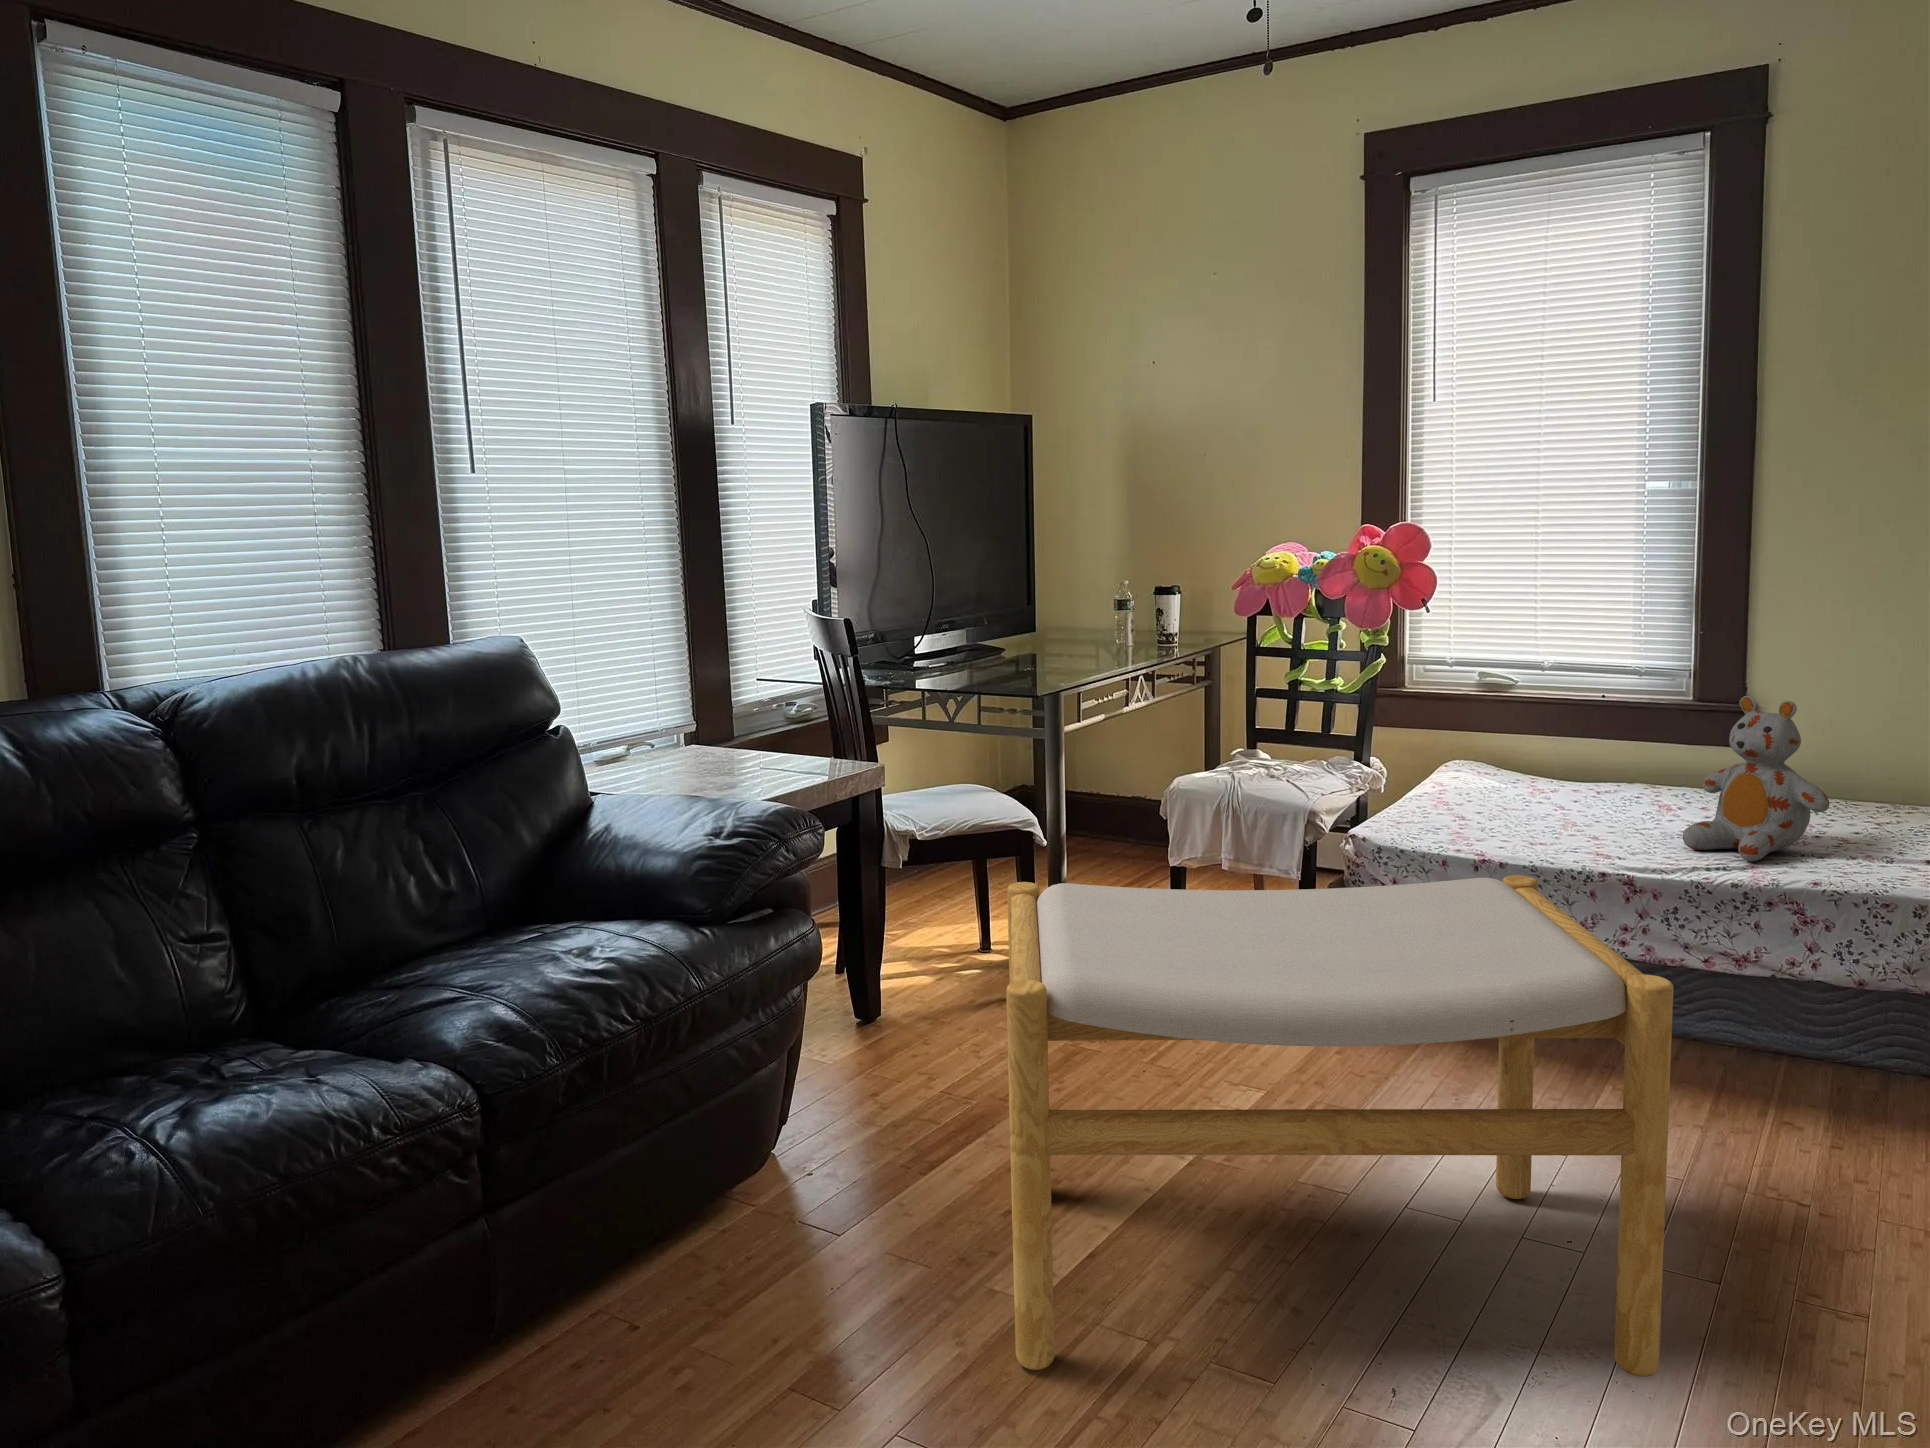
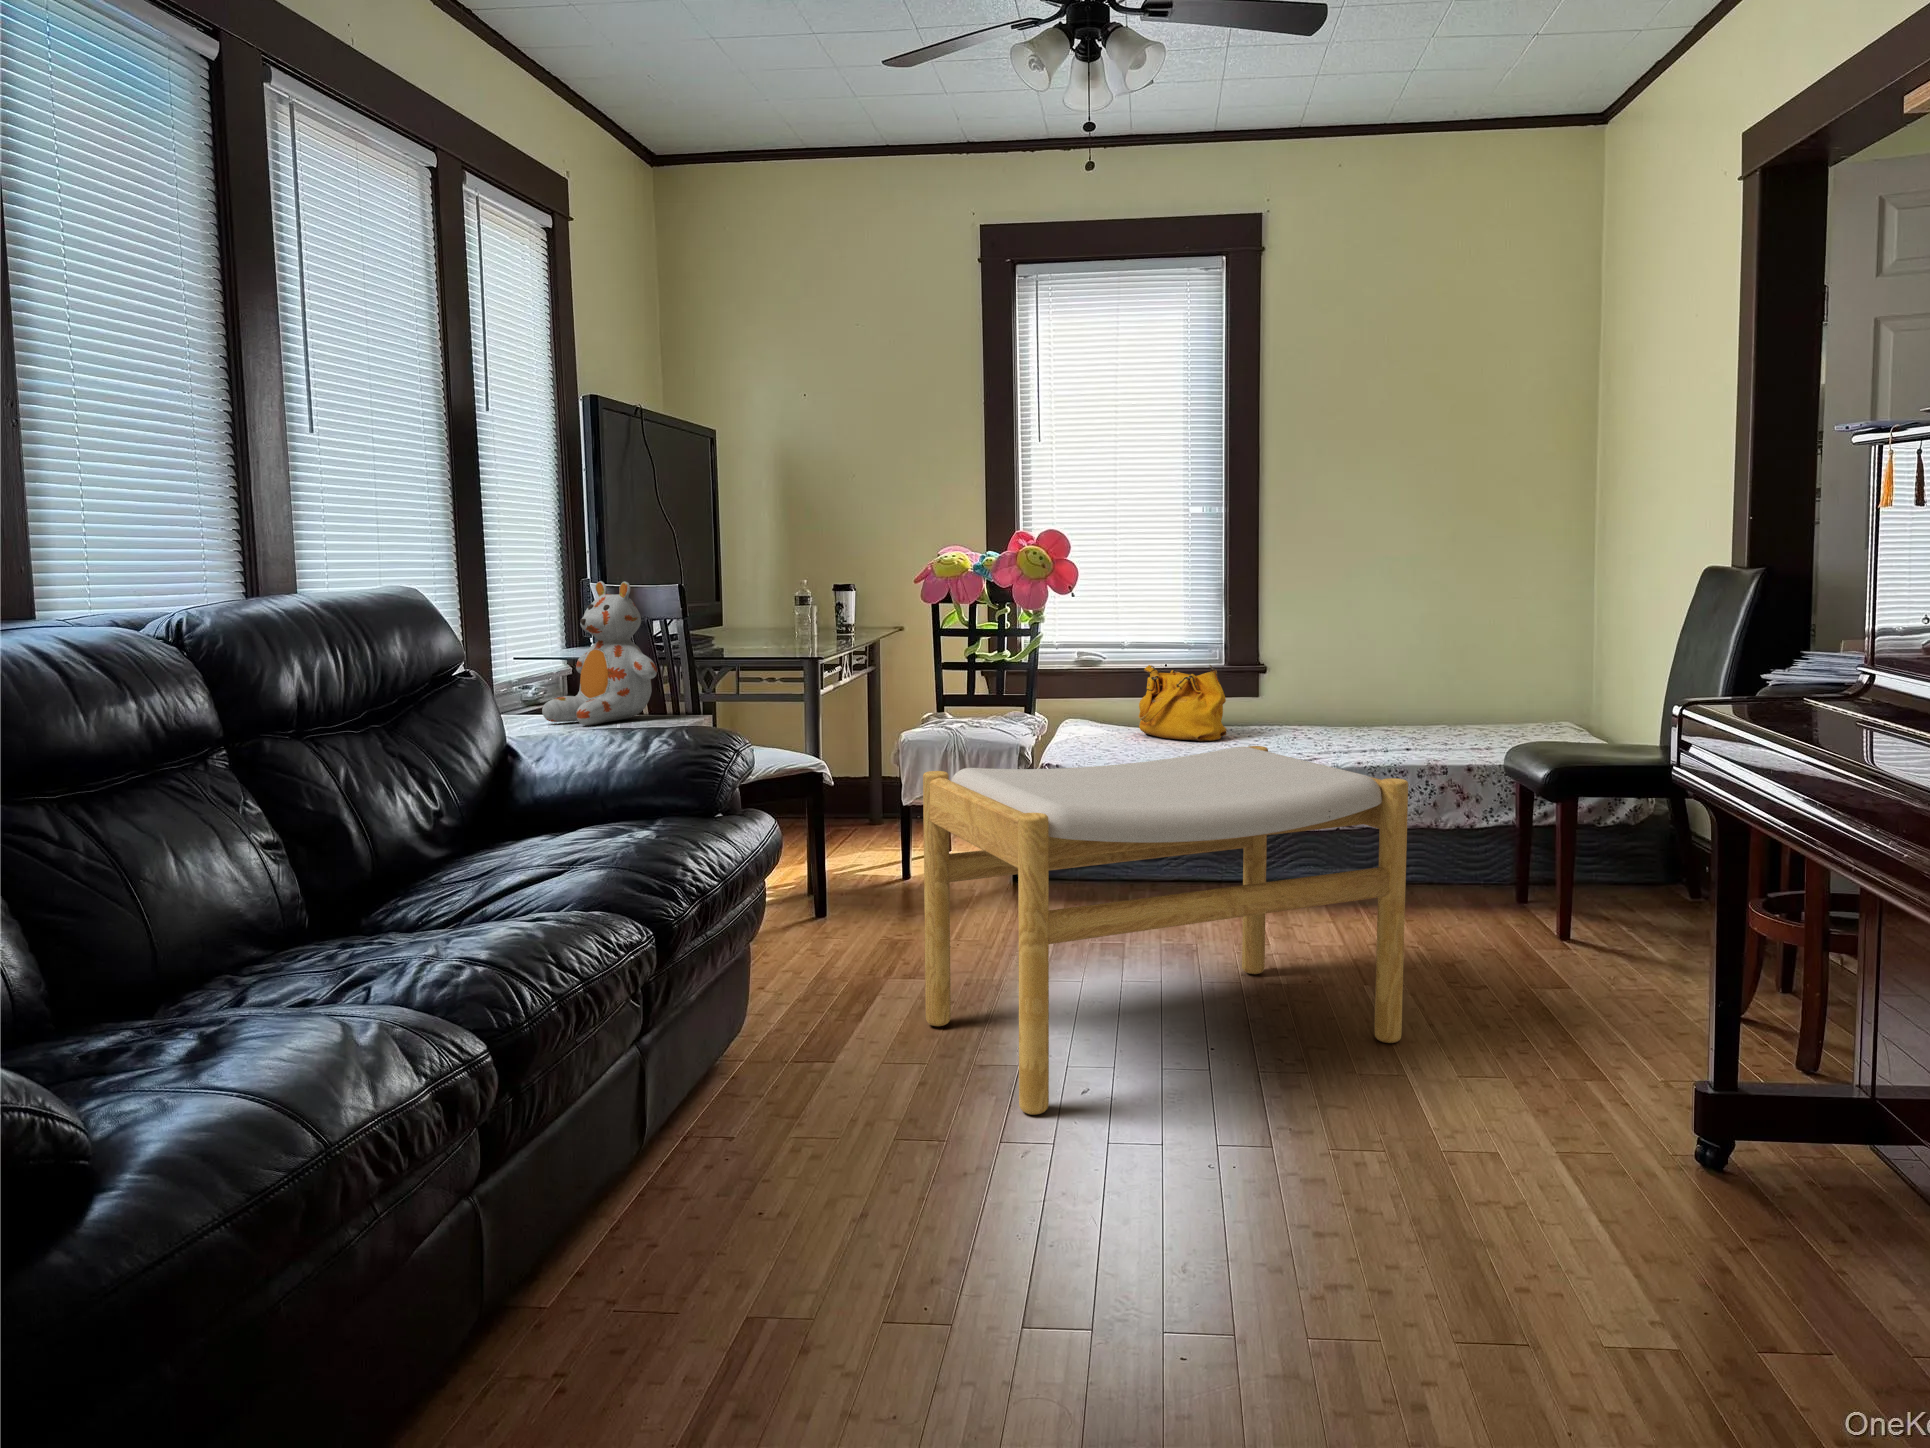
stuffed bear: present [1683,696,1829,861] -> present [542,581,657,726]
handbag: none [1519,701,1655,815] -> present [1139,665,1227,741]

